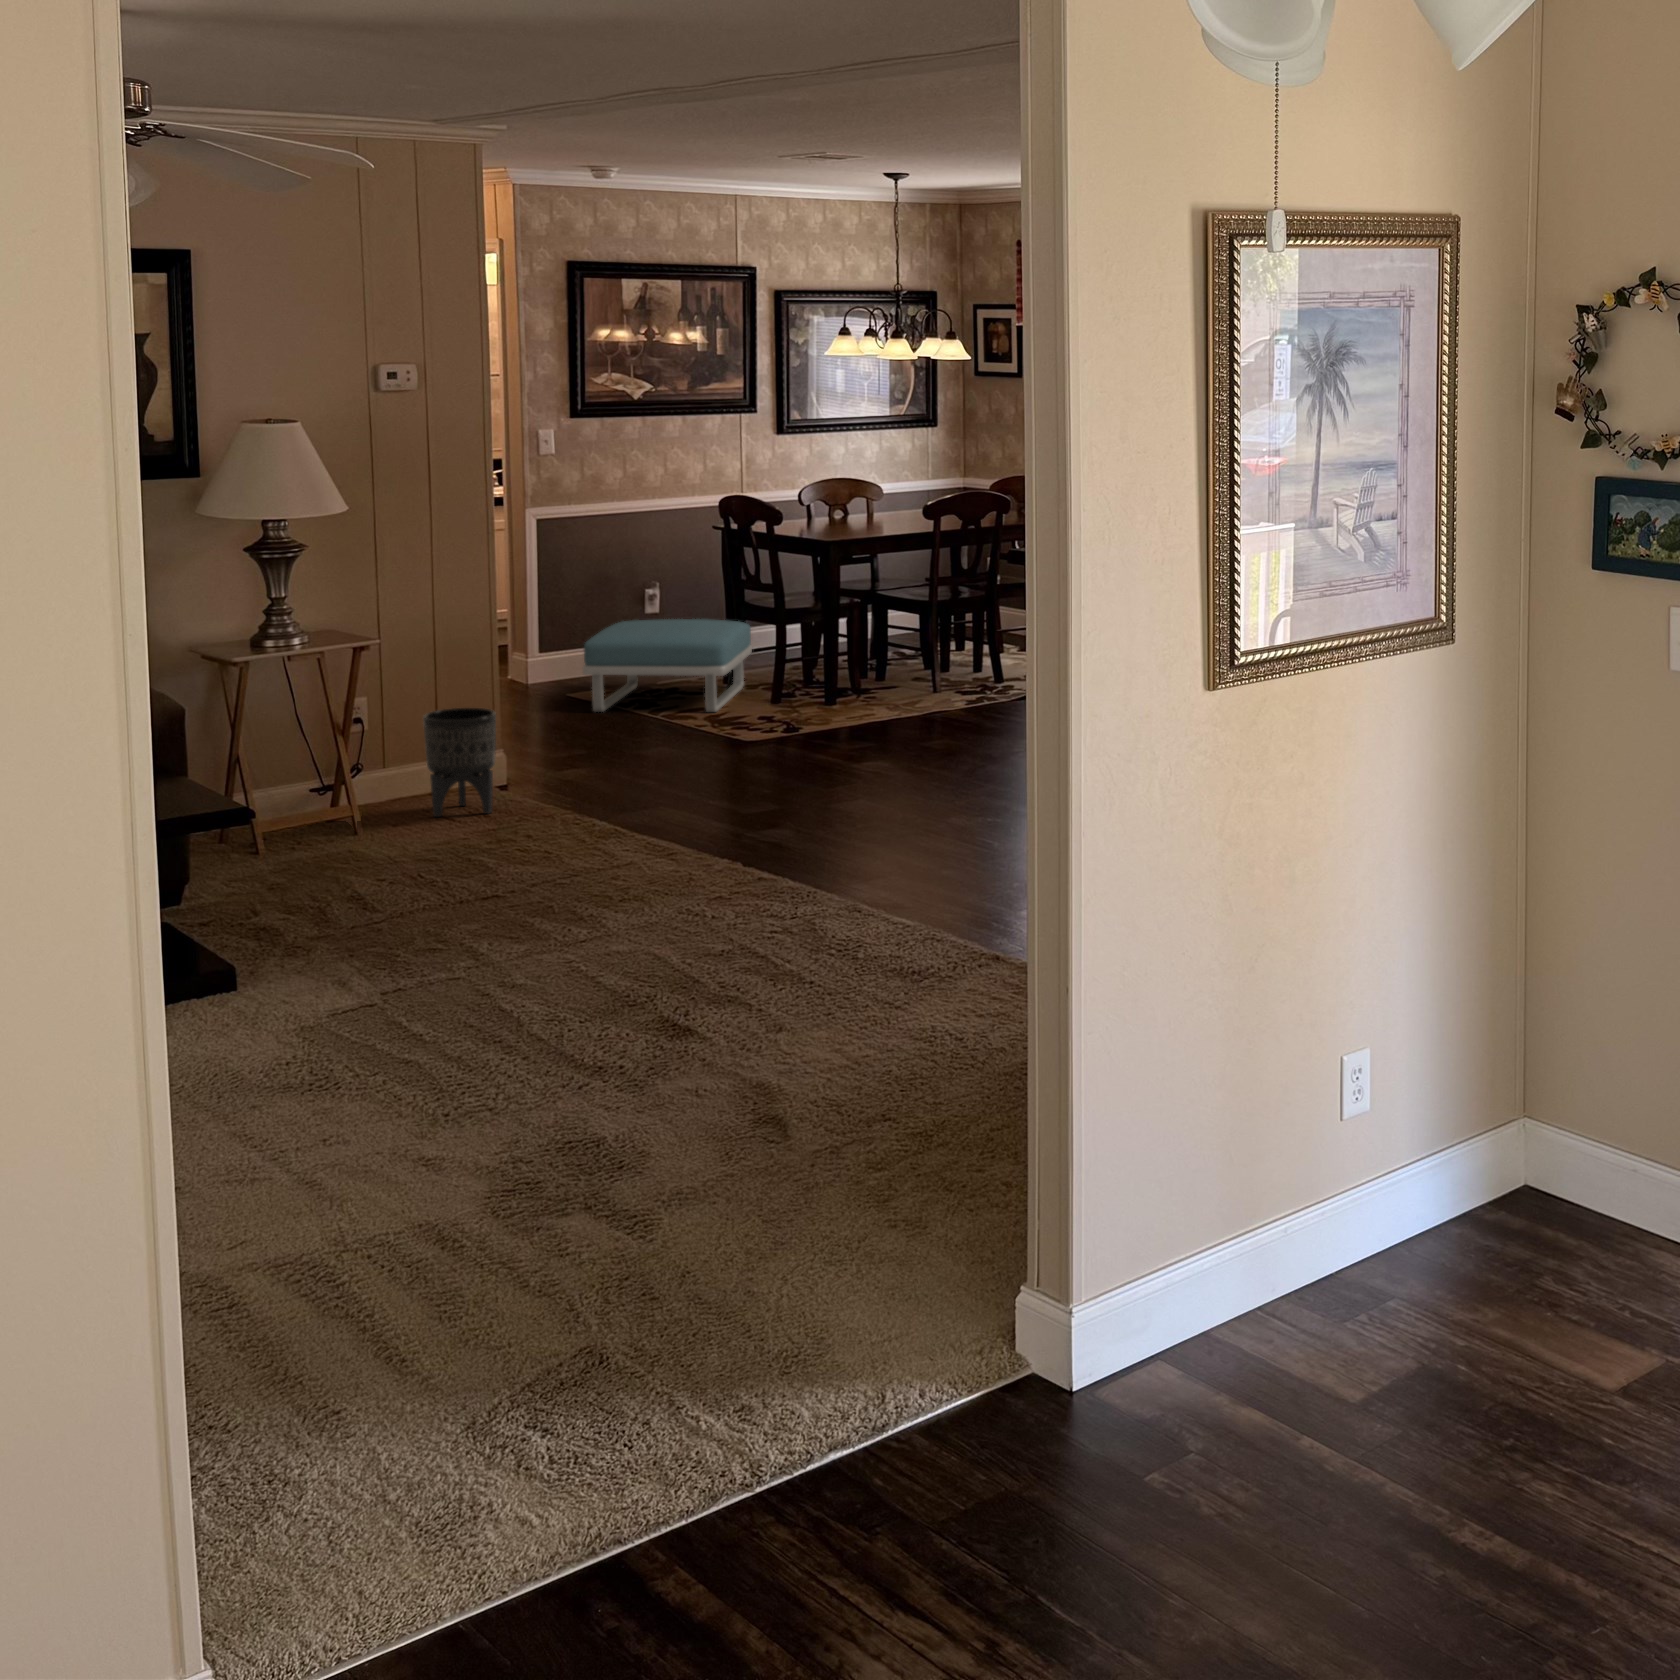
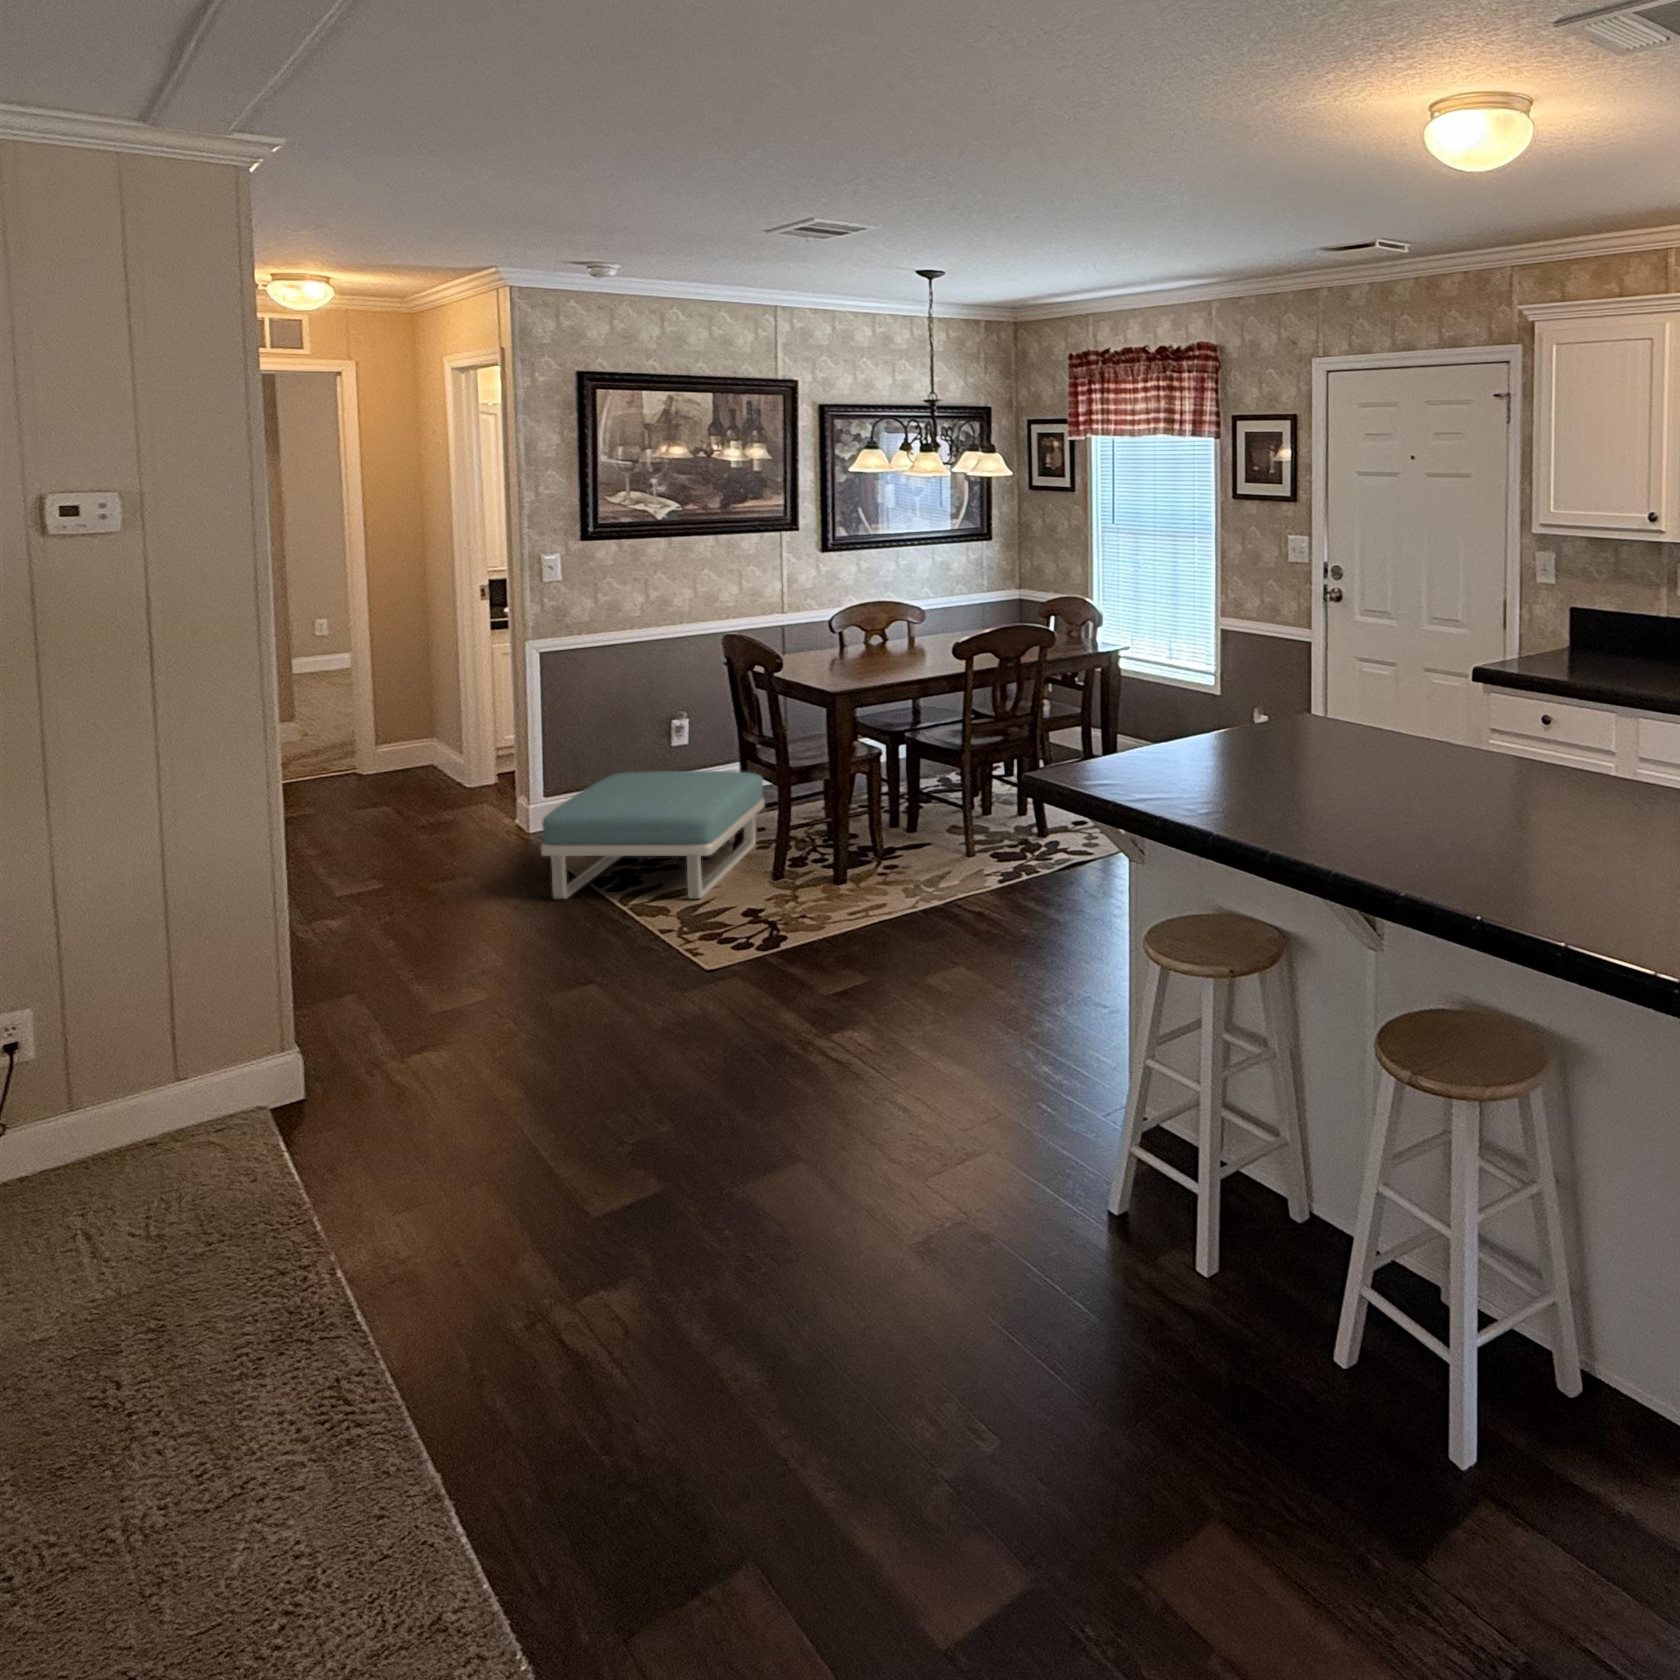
planter: present [423,708,496,817] -> none [78,1027,221,1230]

